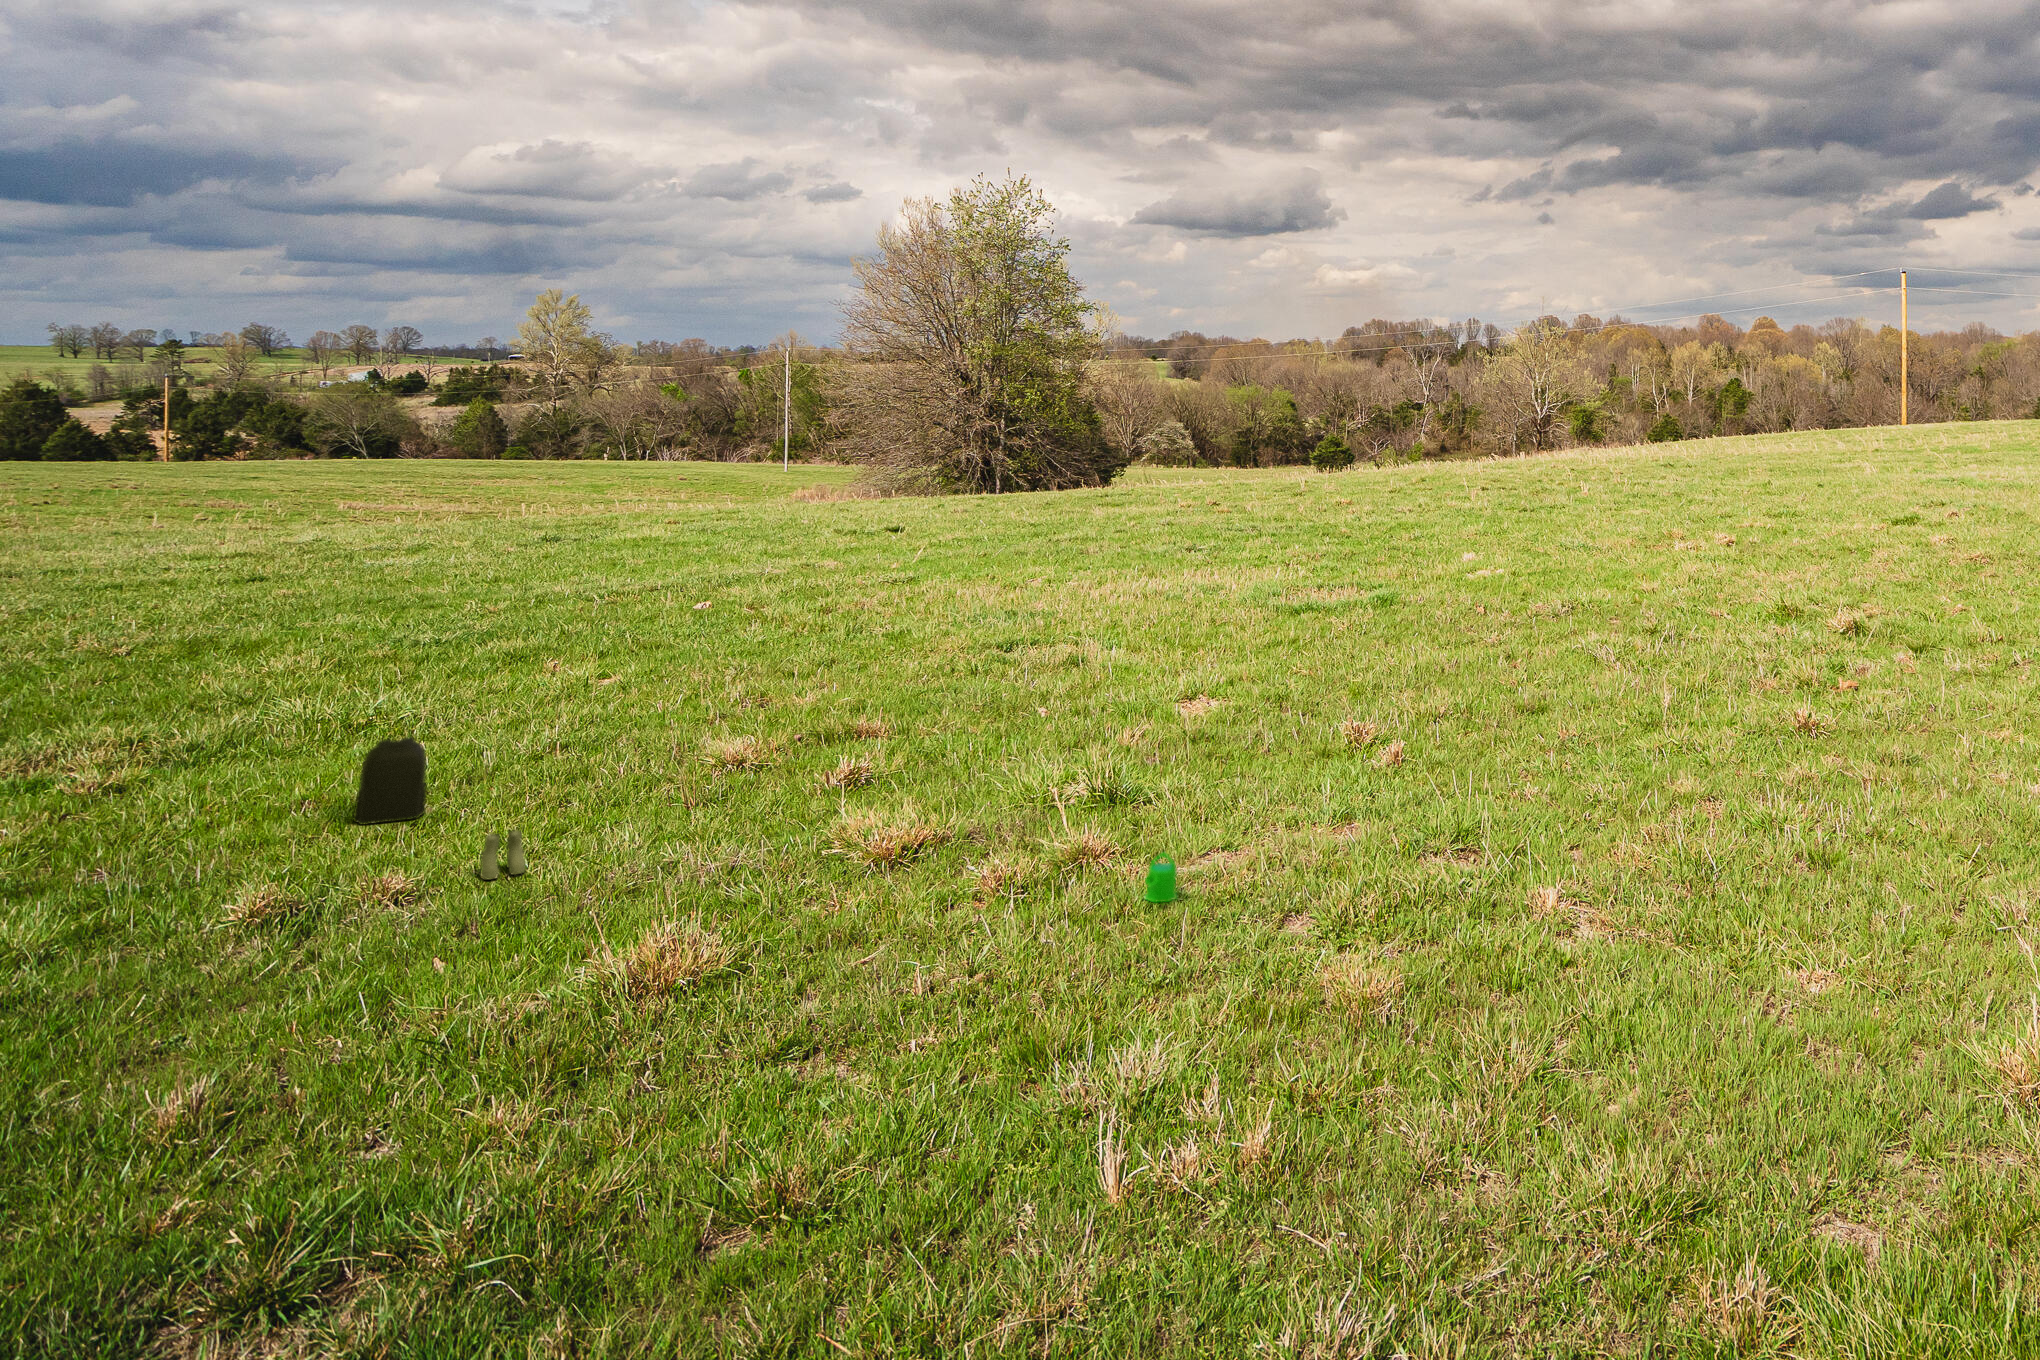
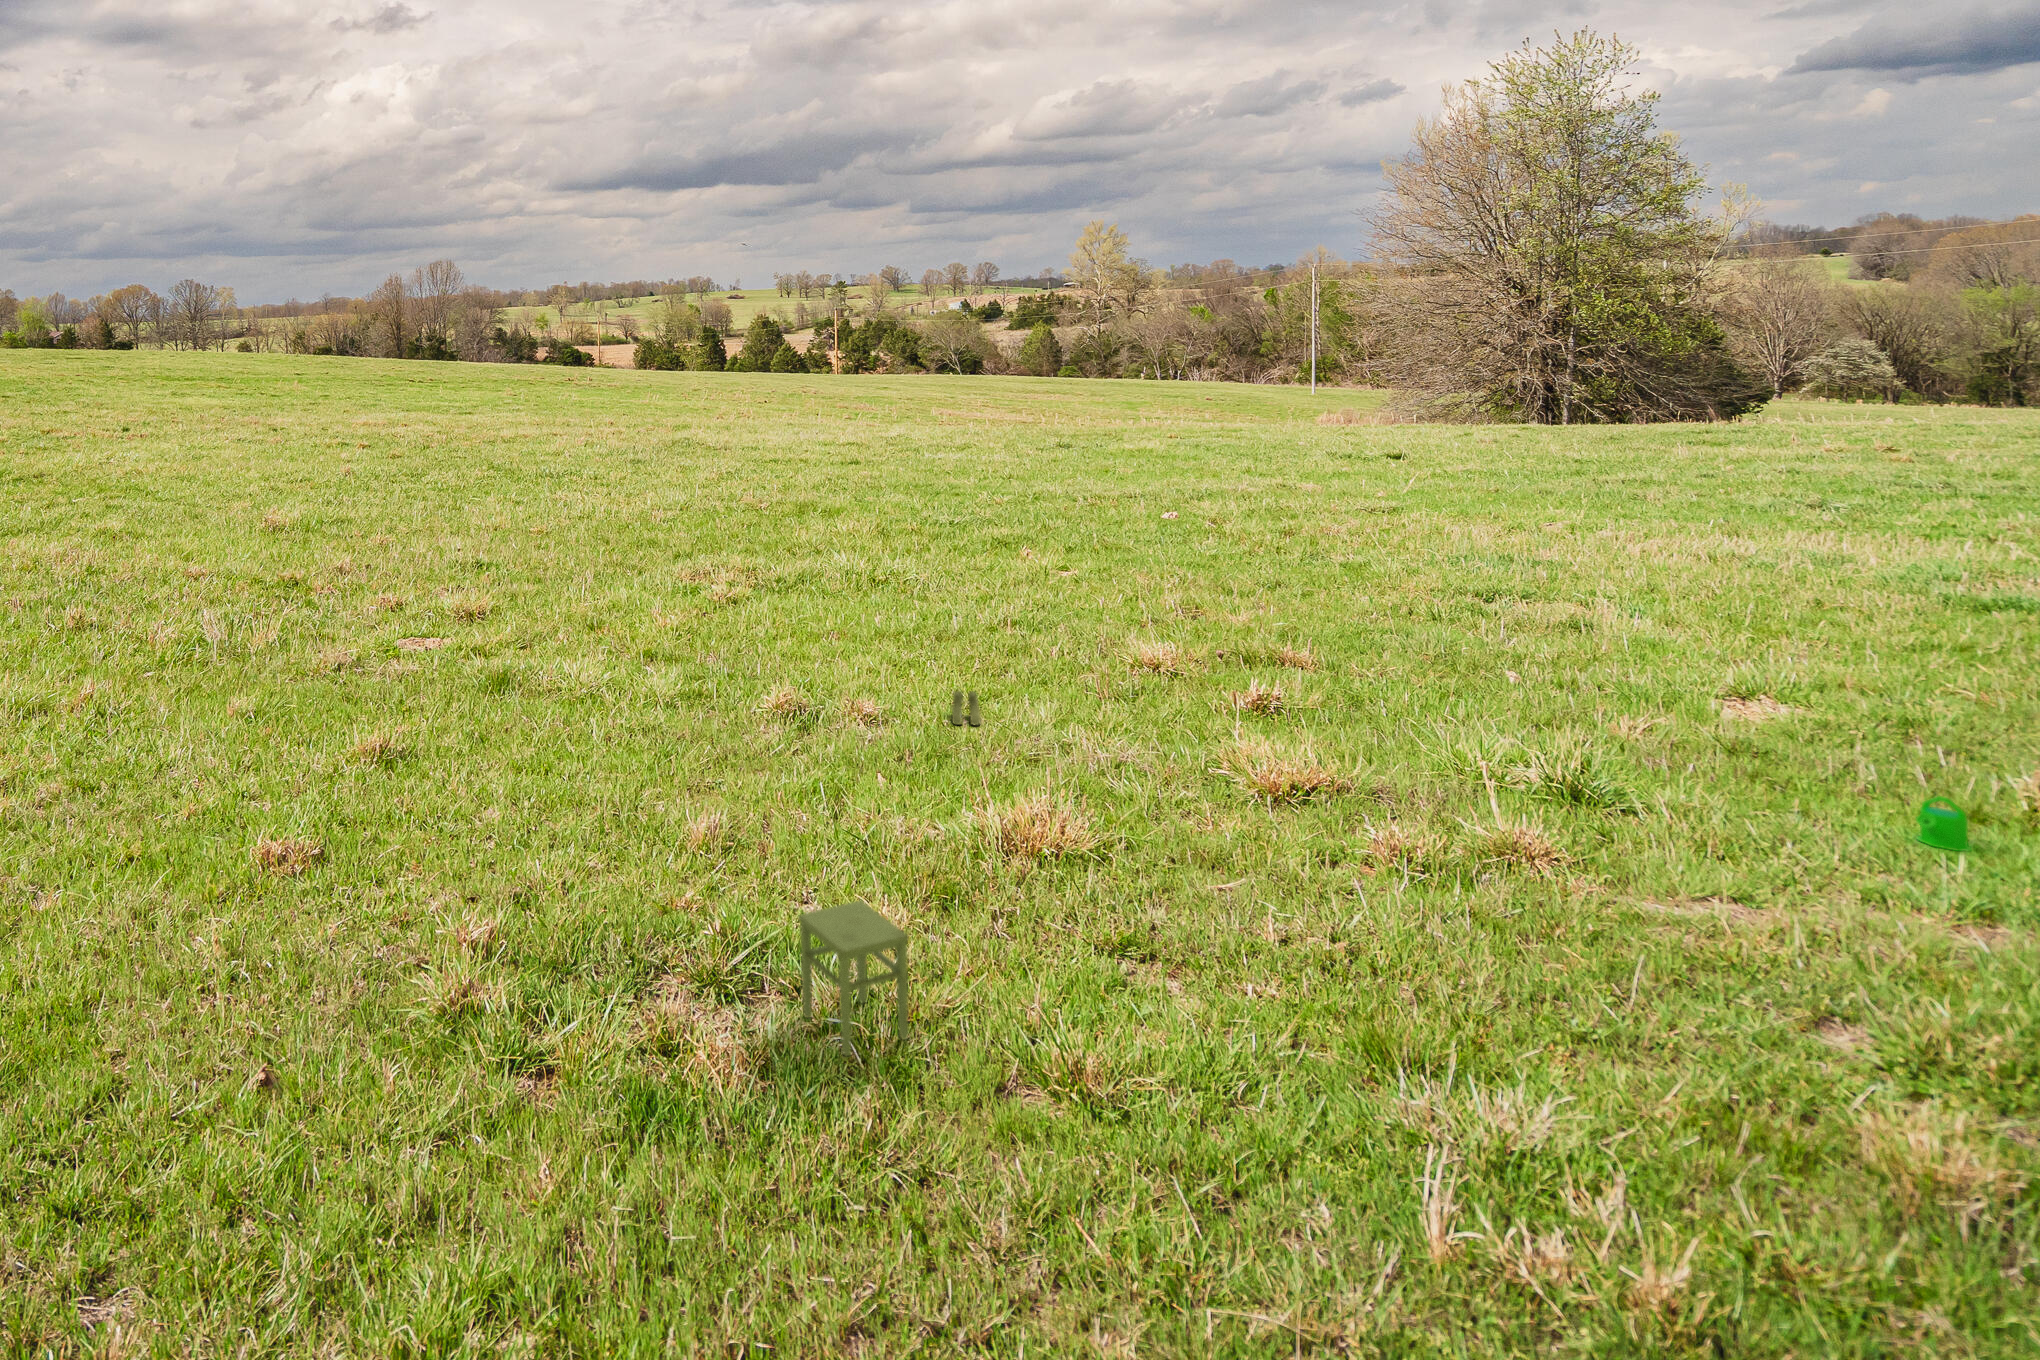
backpack: present [353,737,426,825] -> none [895,606,937,668]
watering can: present [1145,852,1177,902] -> present [1916,796,1971,851]
stool: none [408,1103,597,1316] -> present [798,900,909,1056]

